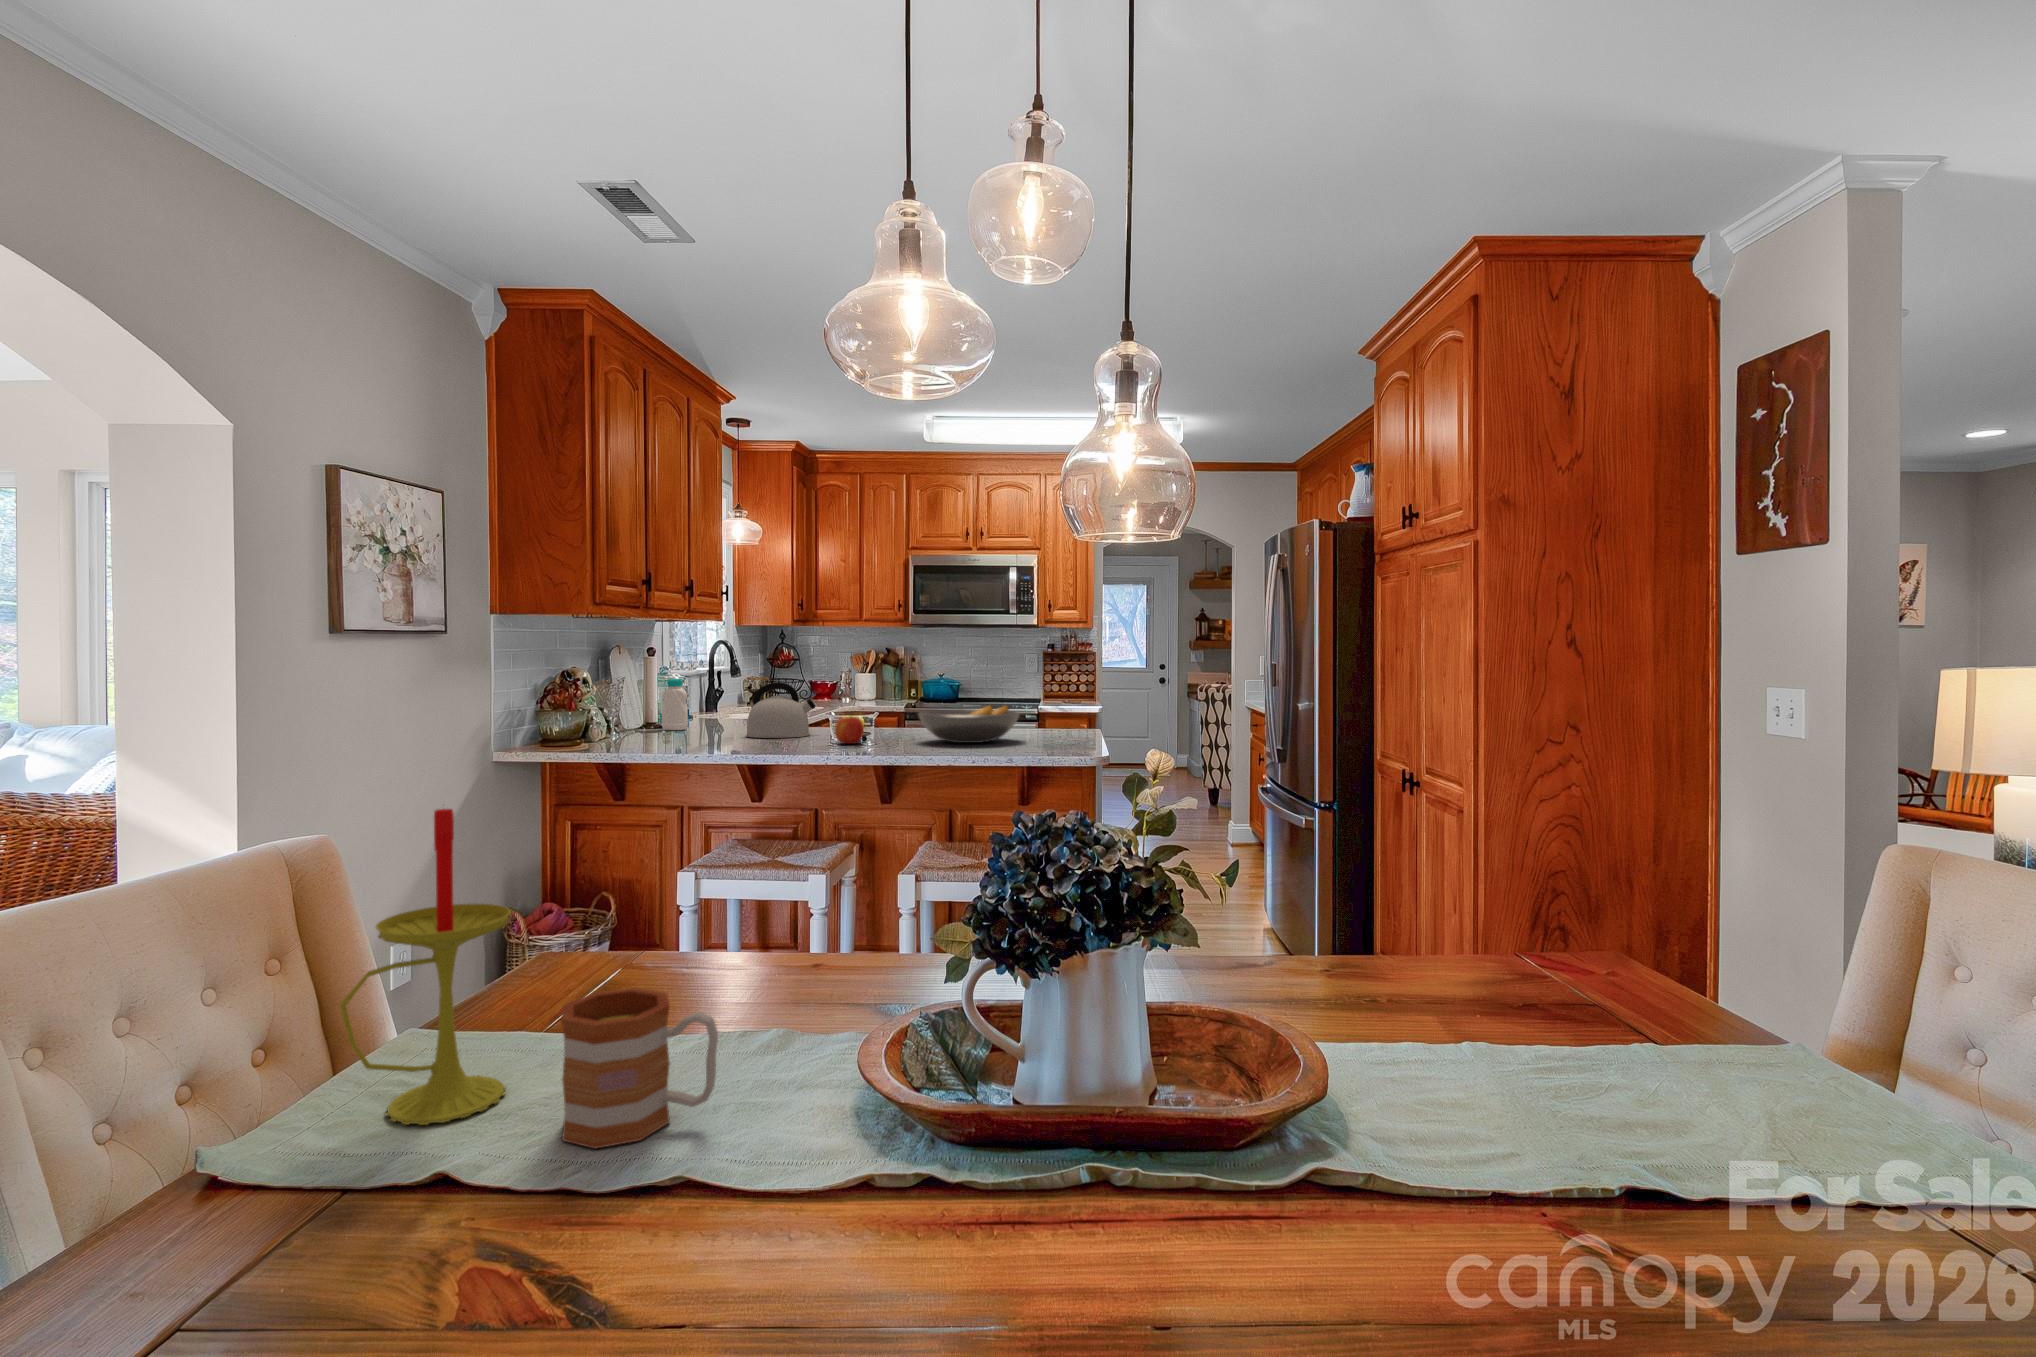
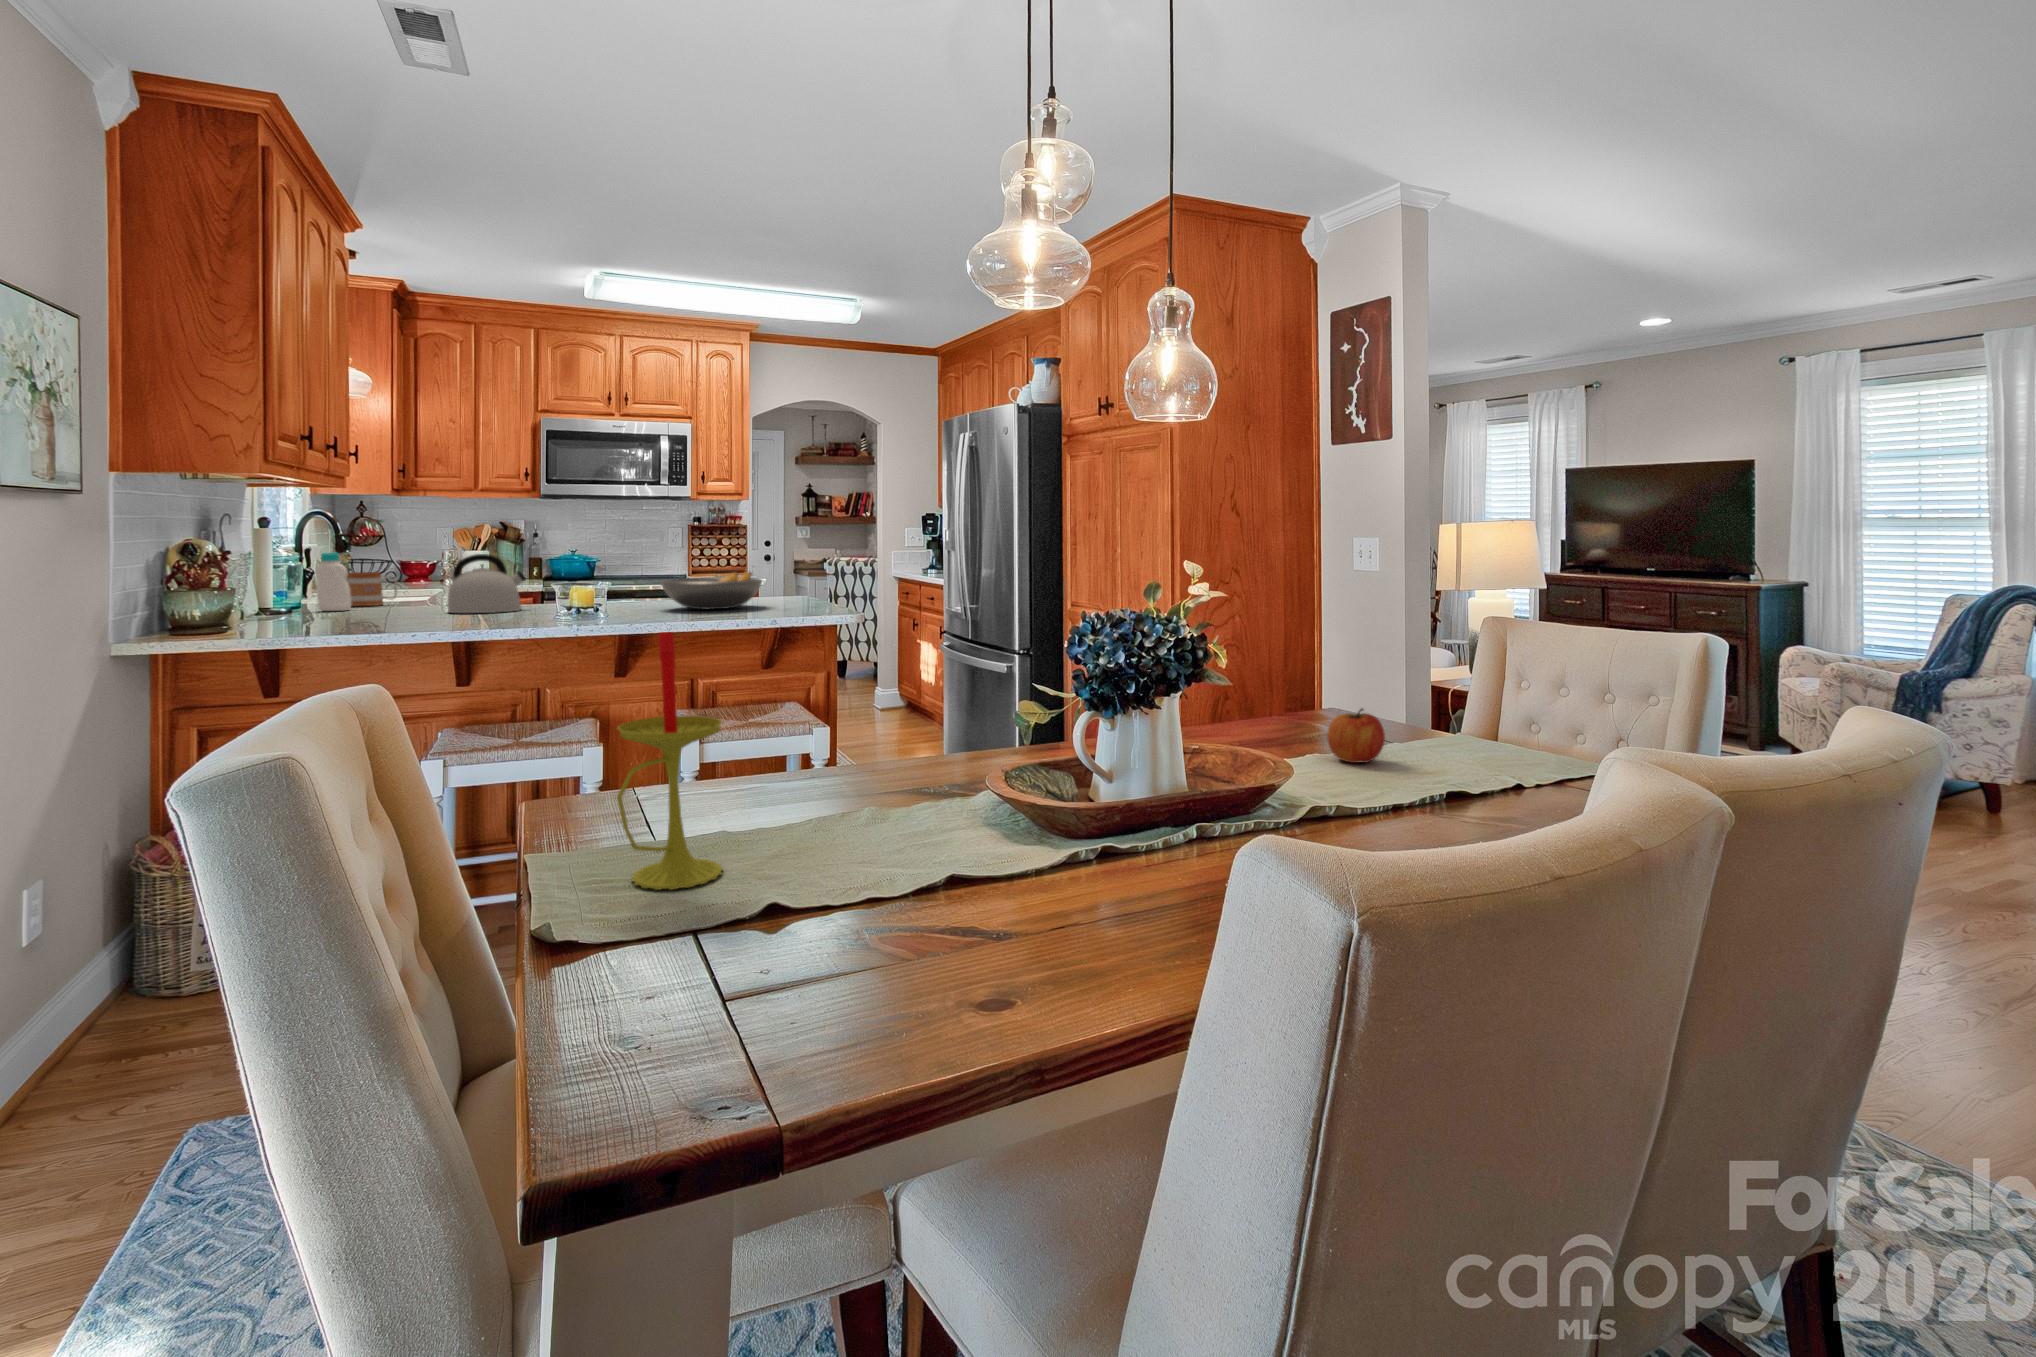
apple: present [835,716,864,744] -> present [1327,709,1385,763]
mug: present [562,988,718,1148] -> present [347,572,397,606]

